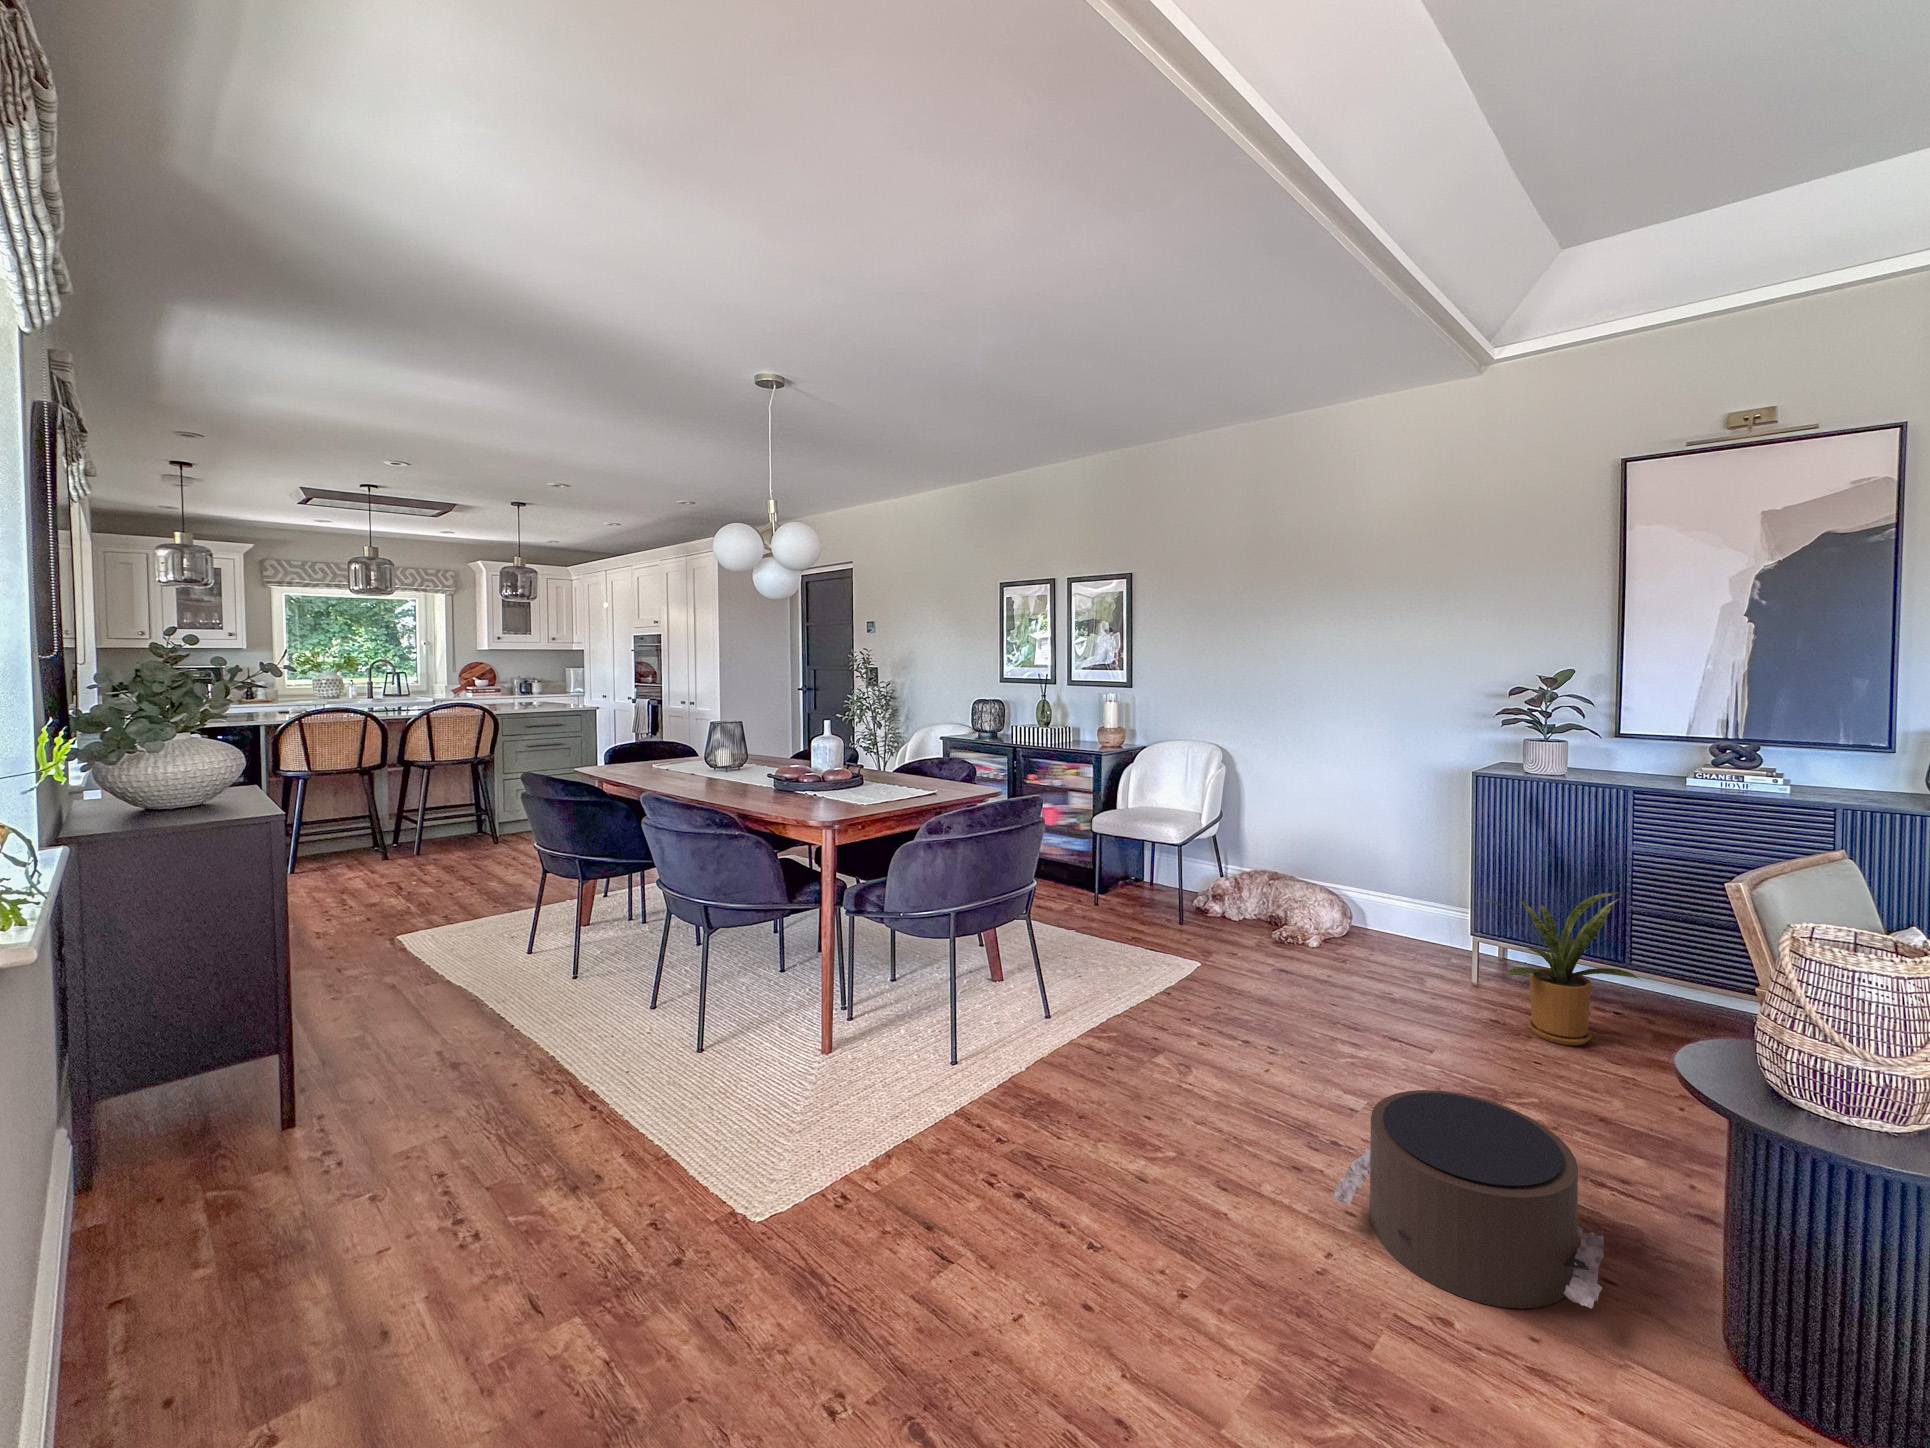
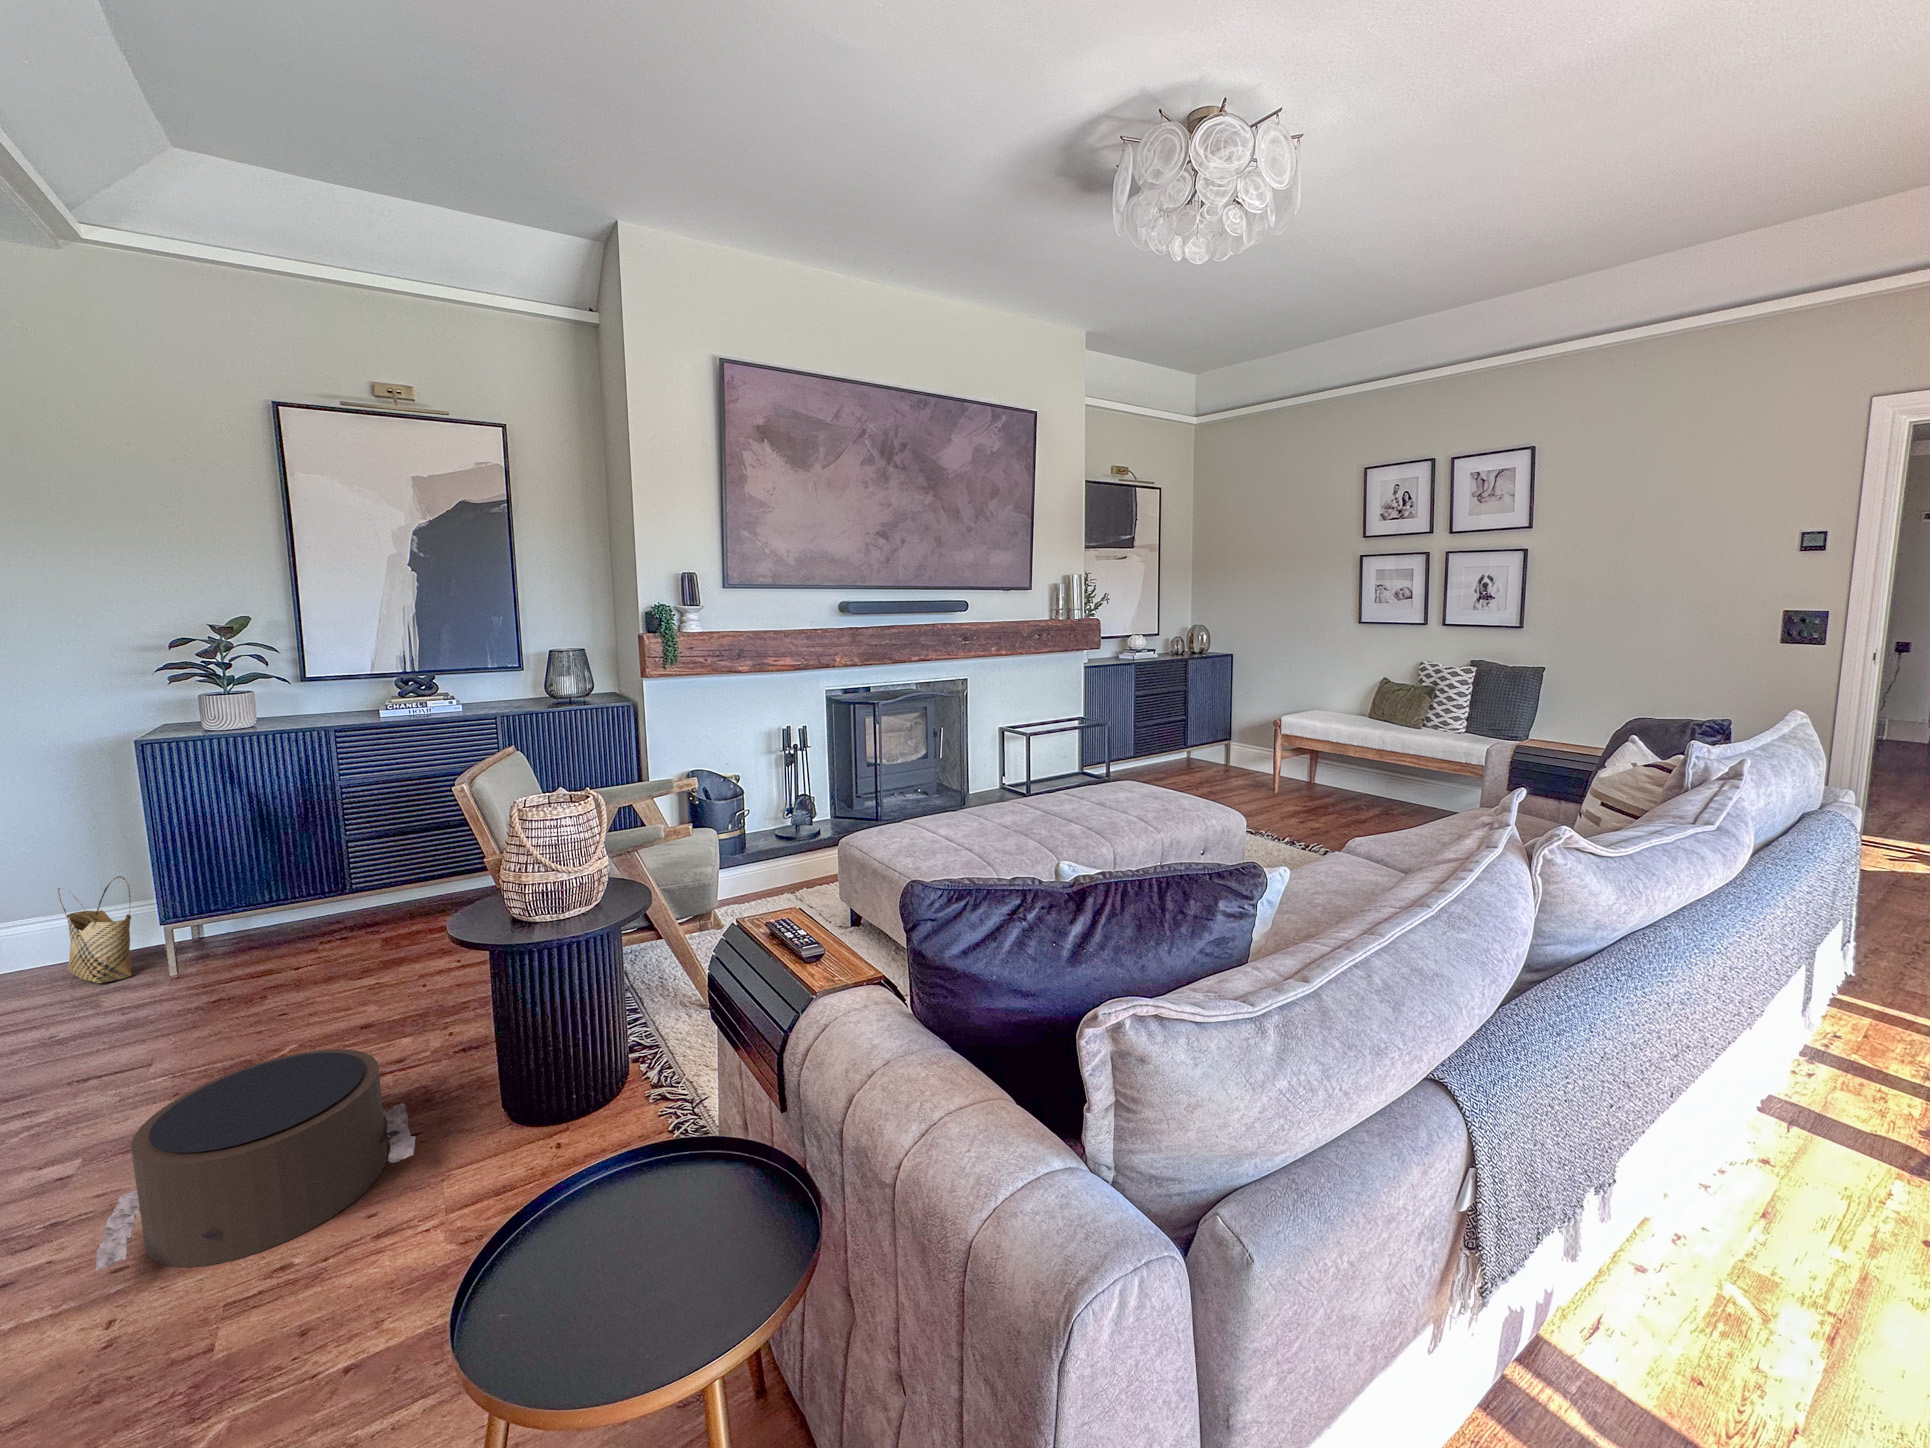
woven basket: none [1417,878,1459,968] -> present [58,876,132,983]
house plant: present [1481,892,1639,1045] -> none [173,825,370,992]

